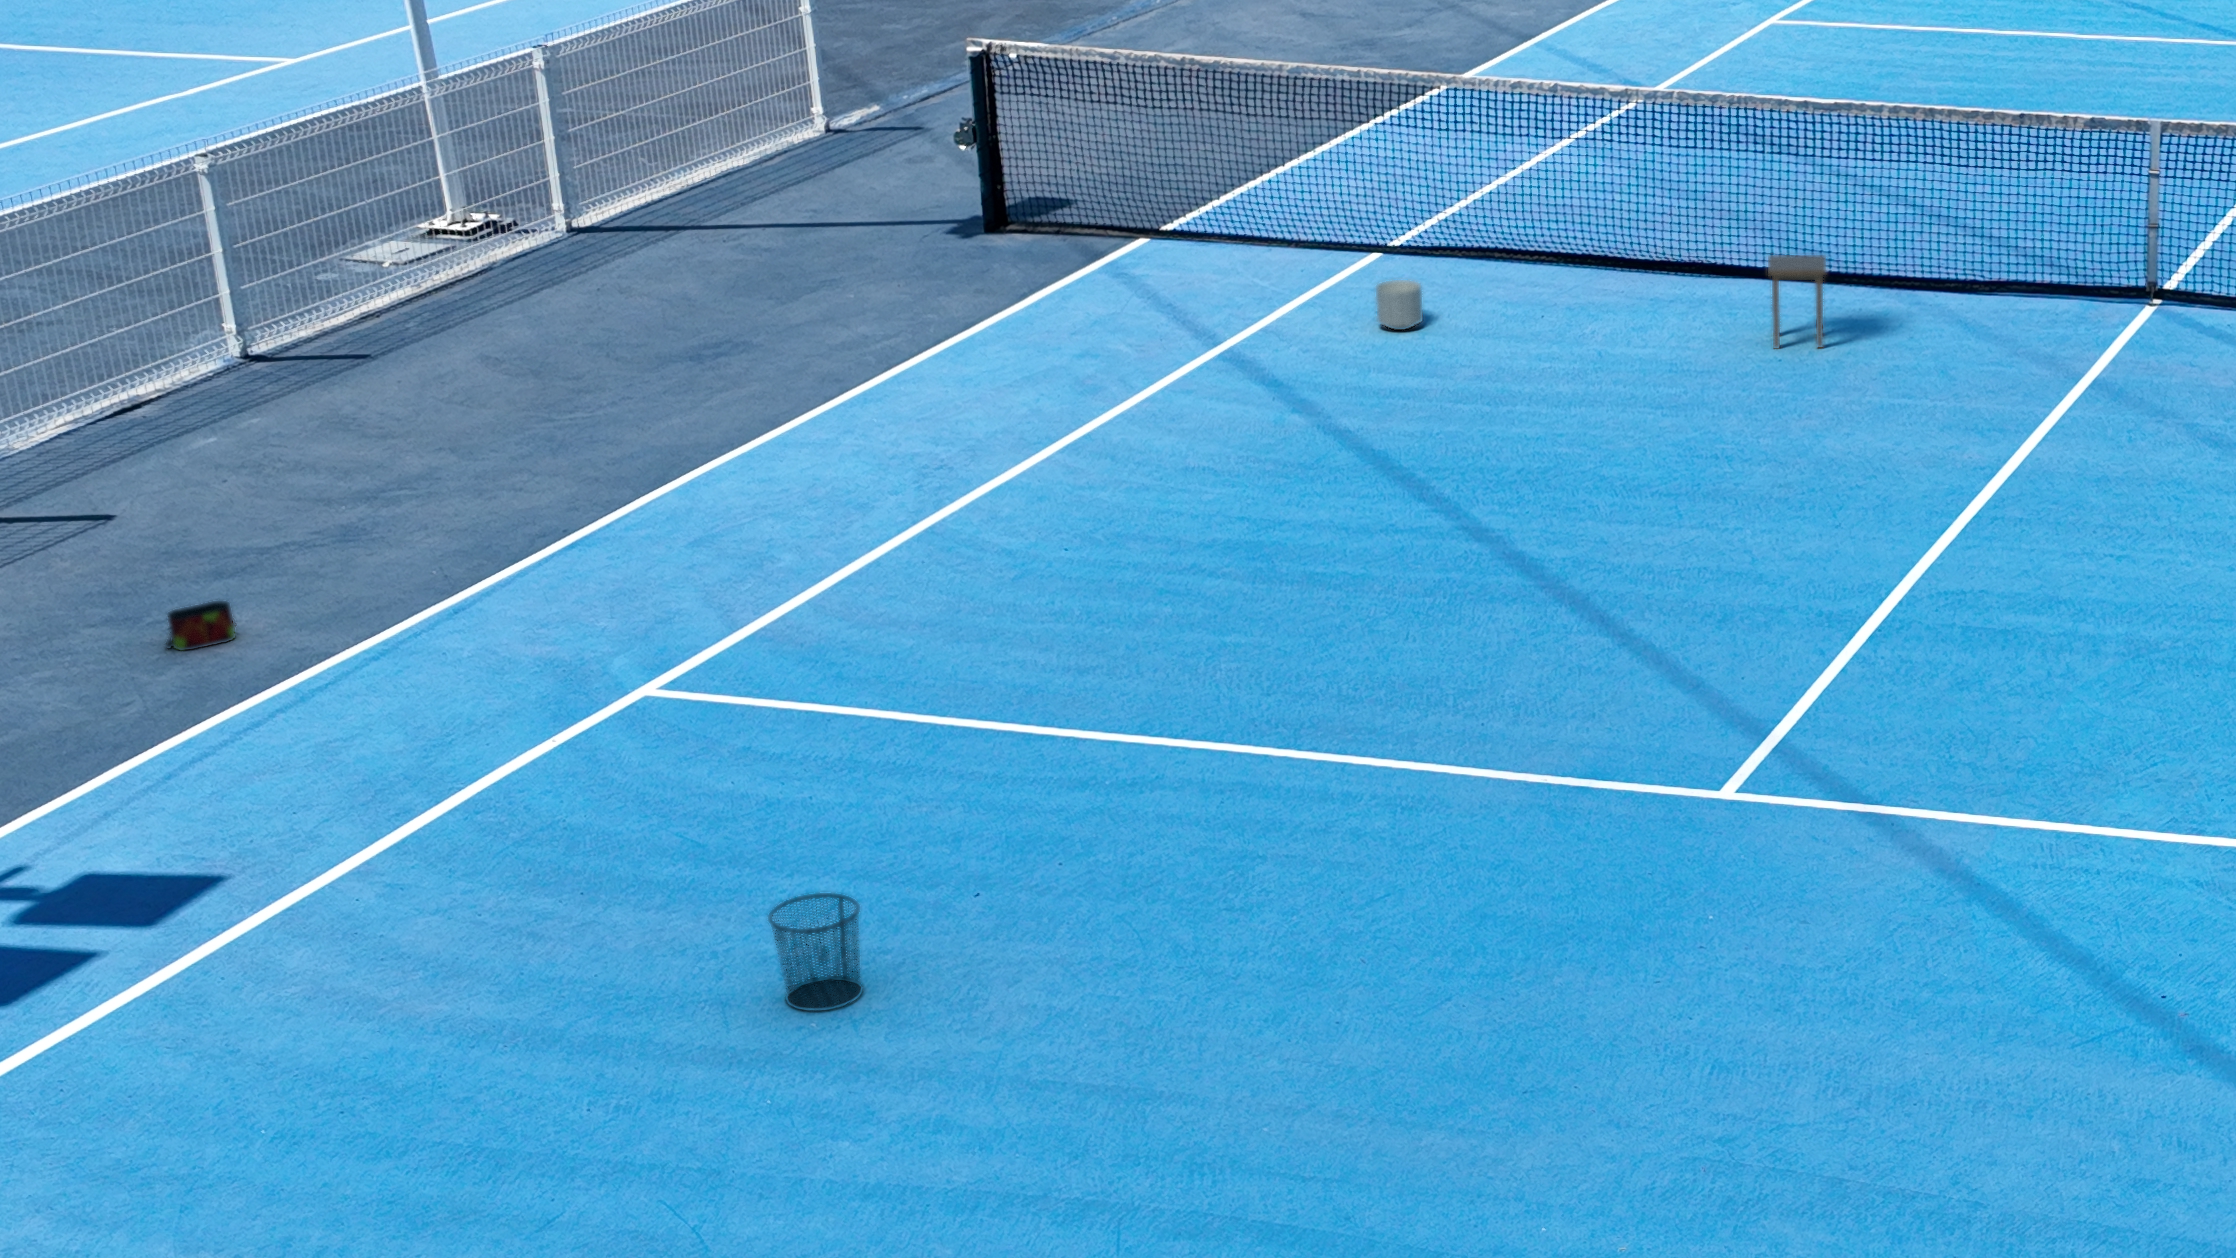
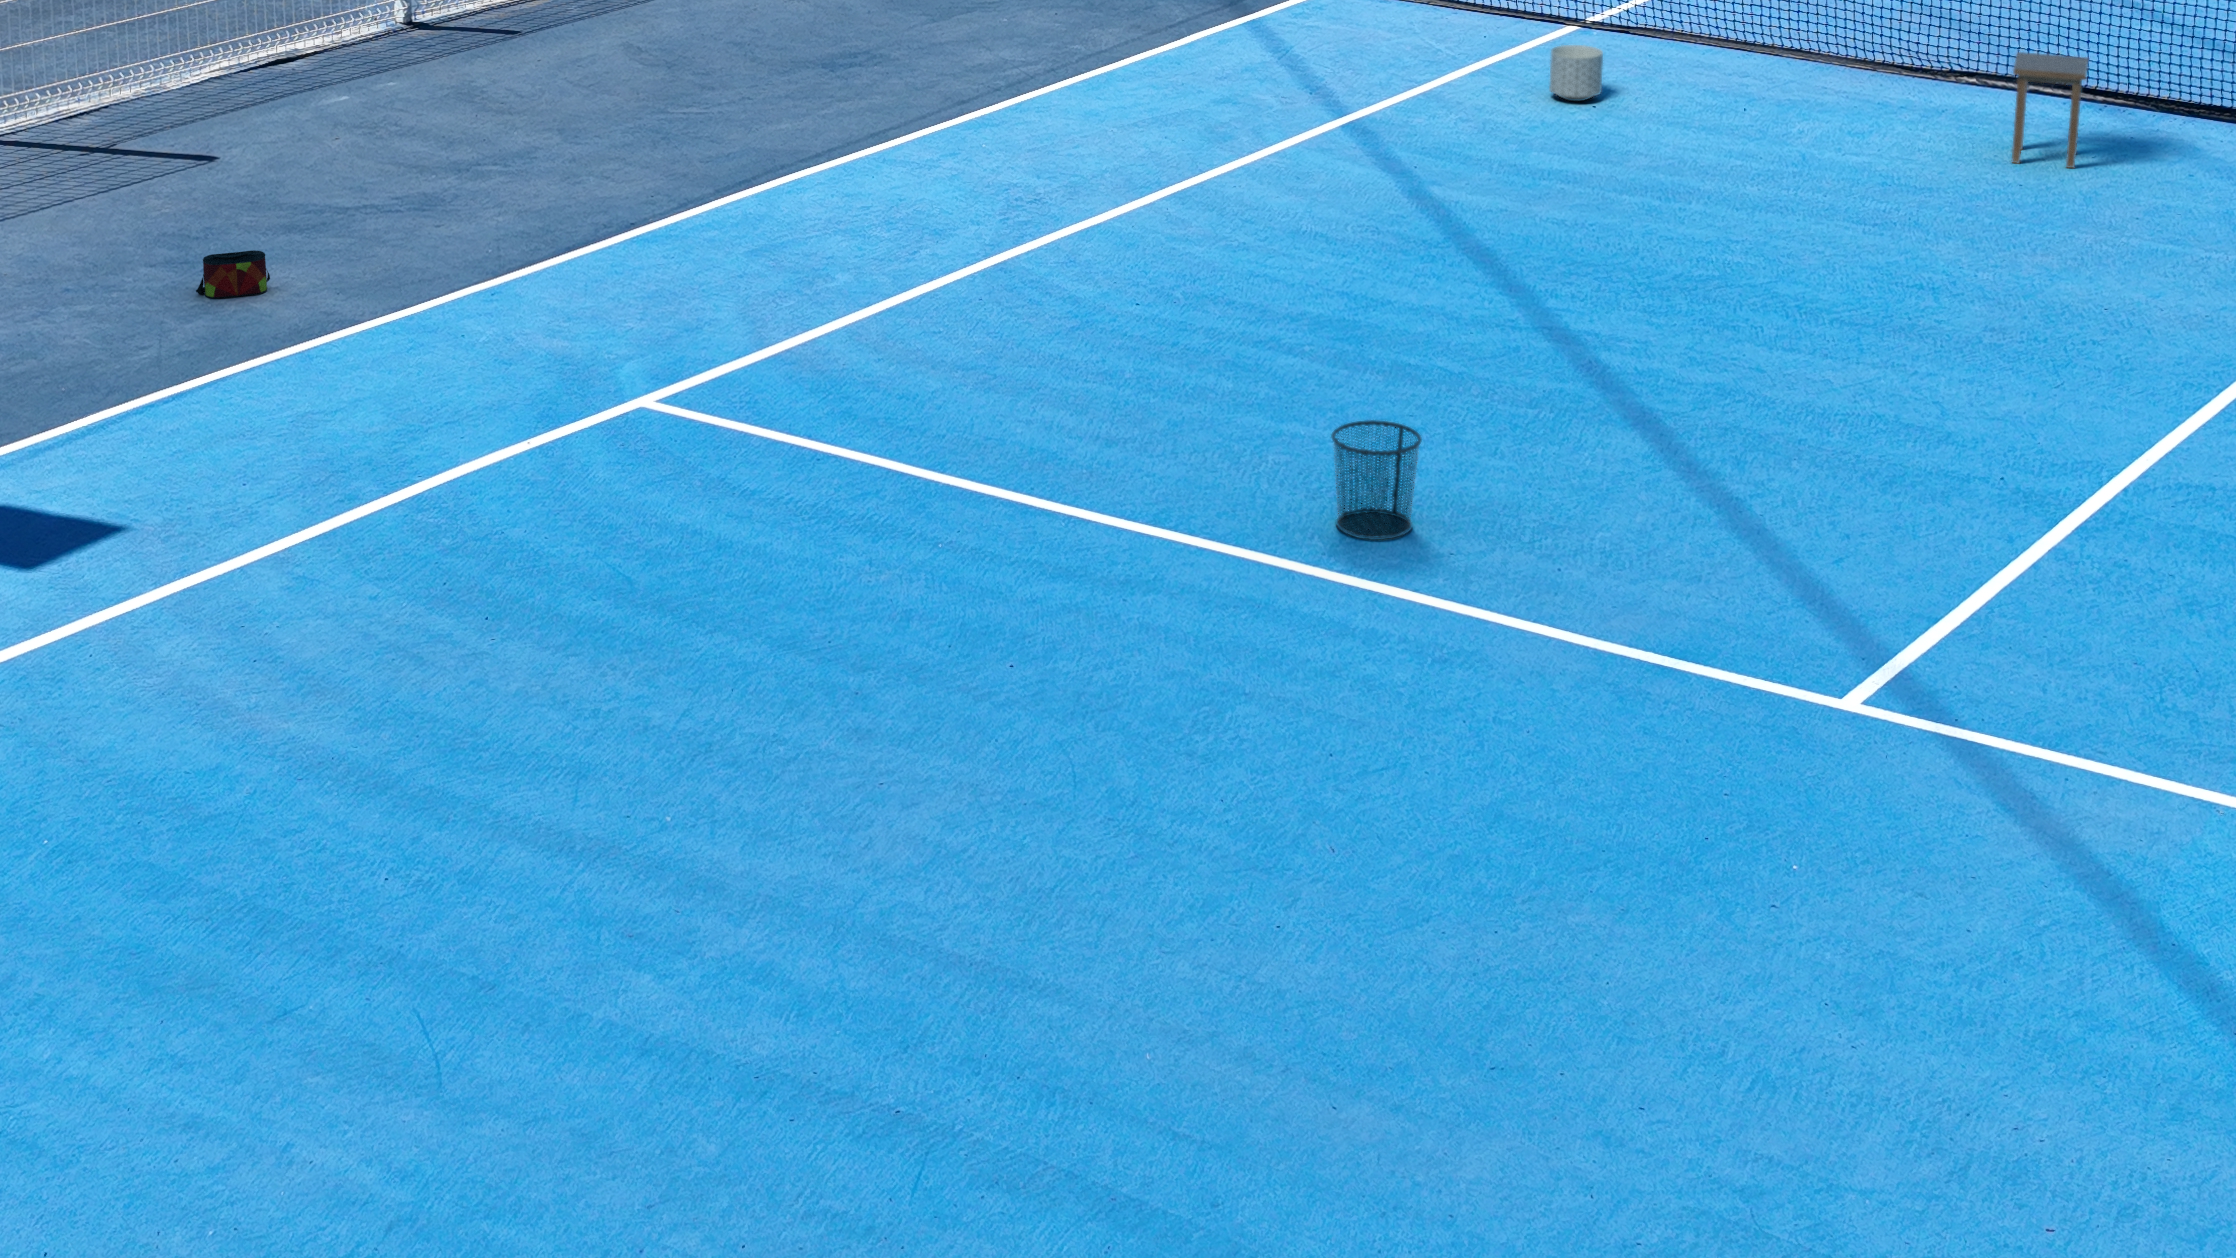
waste bin: present [768,893,863,1011] -> present [1331,420,1422,540]

